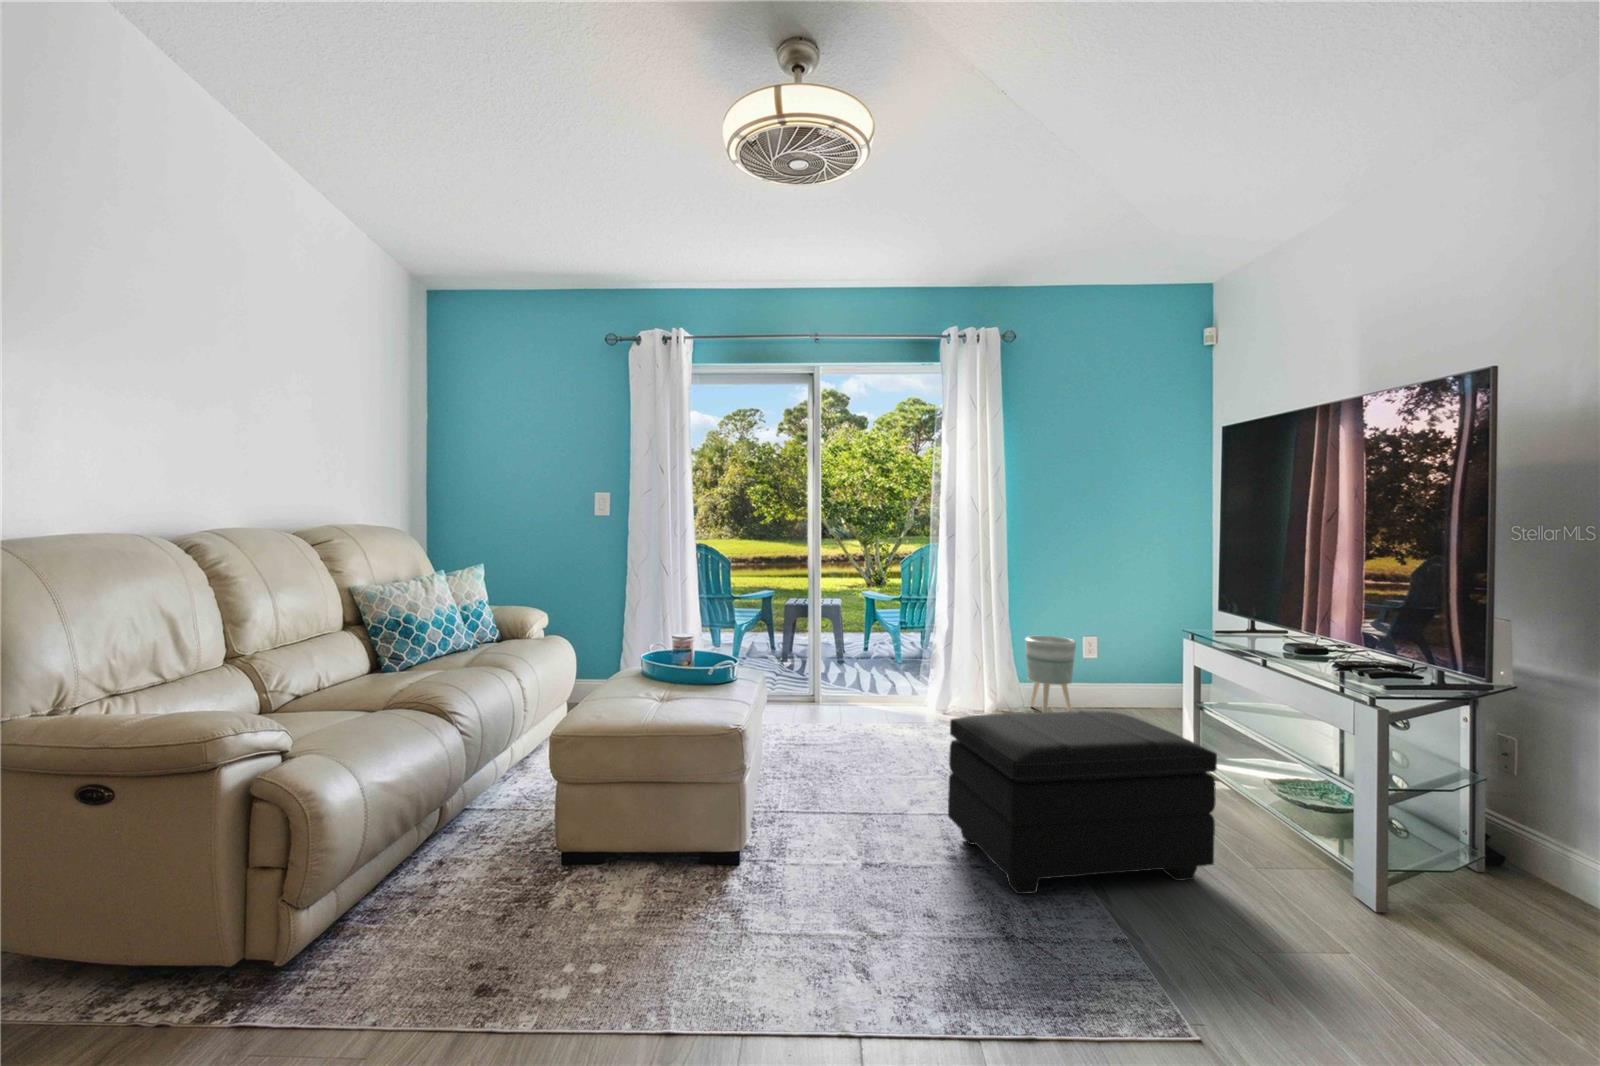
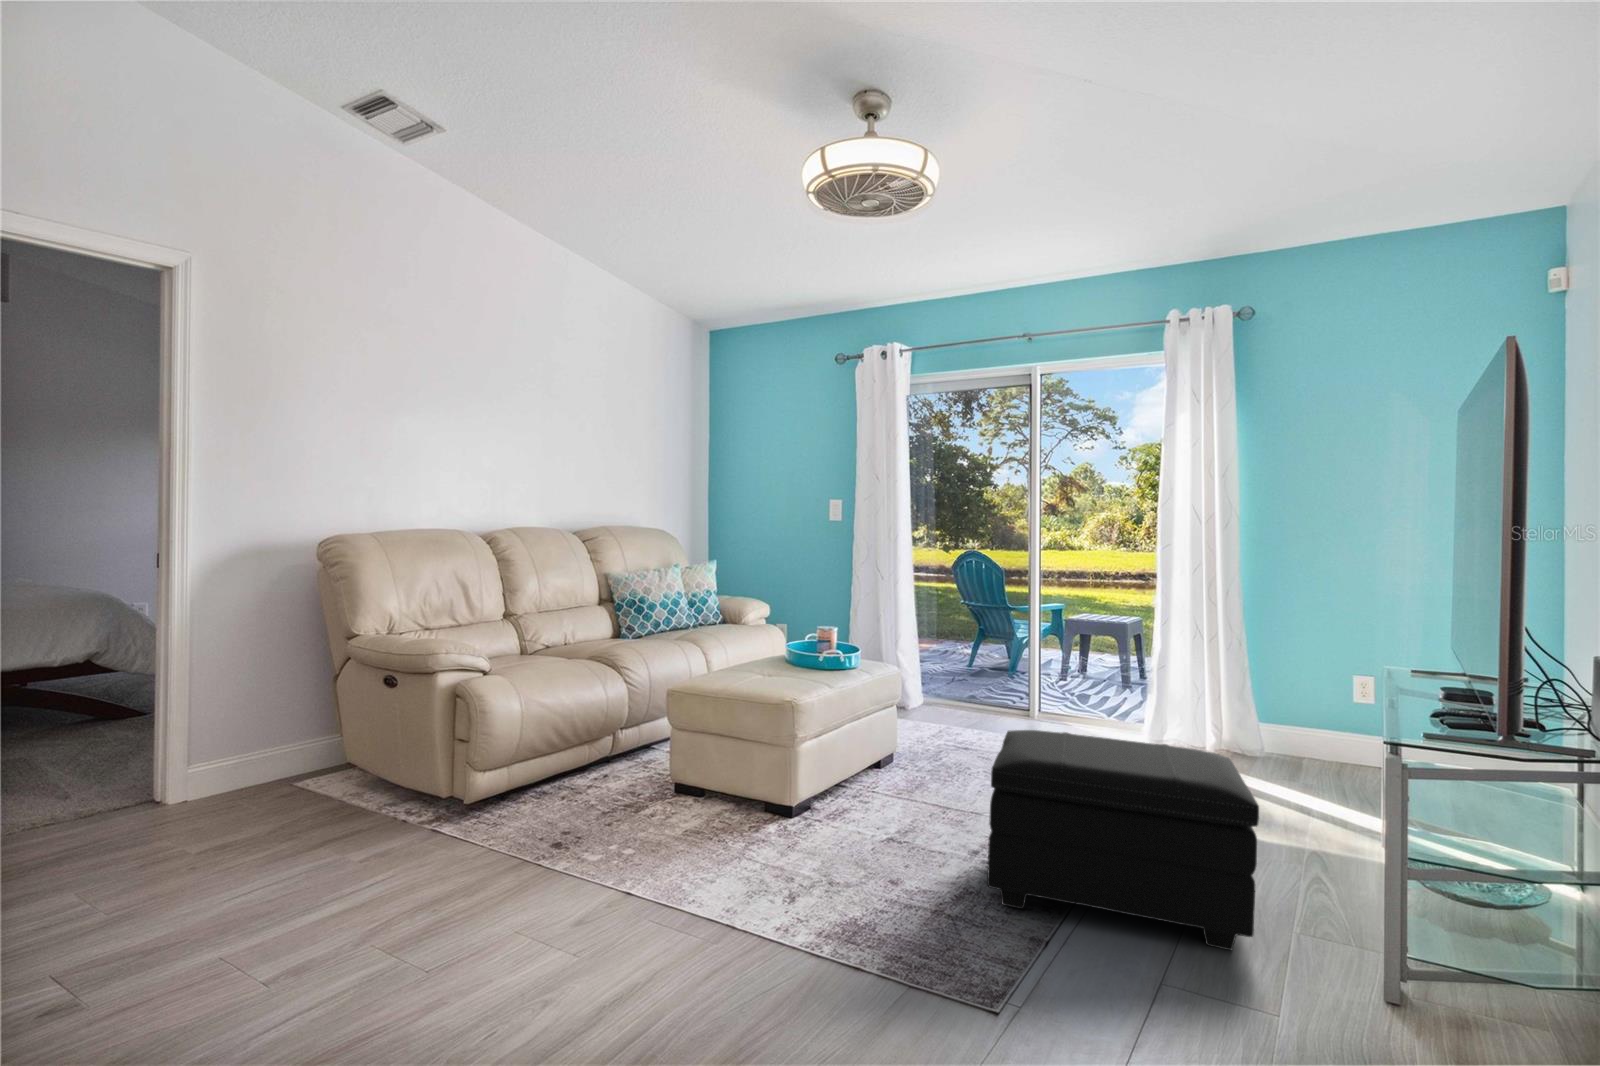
planter: present [1025,636,1076,713] -> none [1279,675,1351,778]

